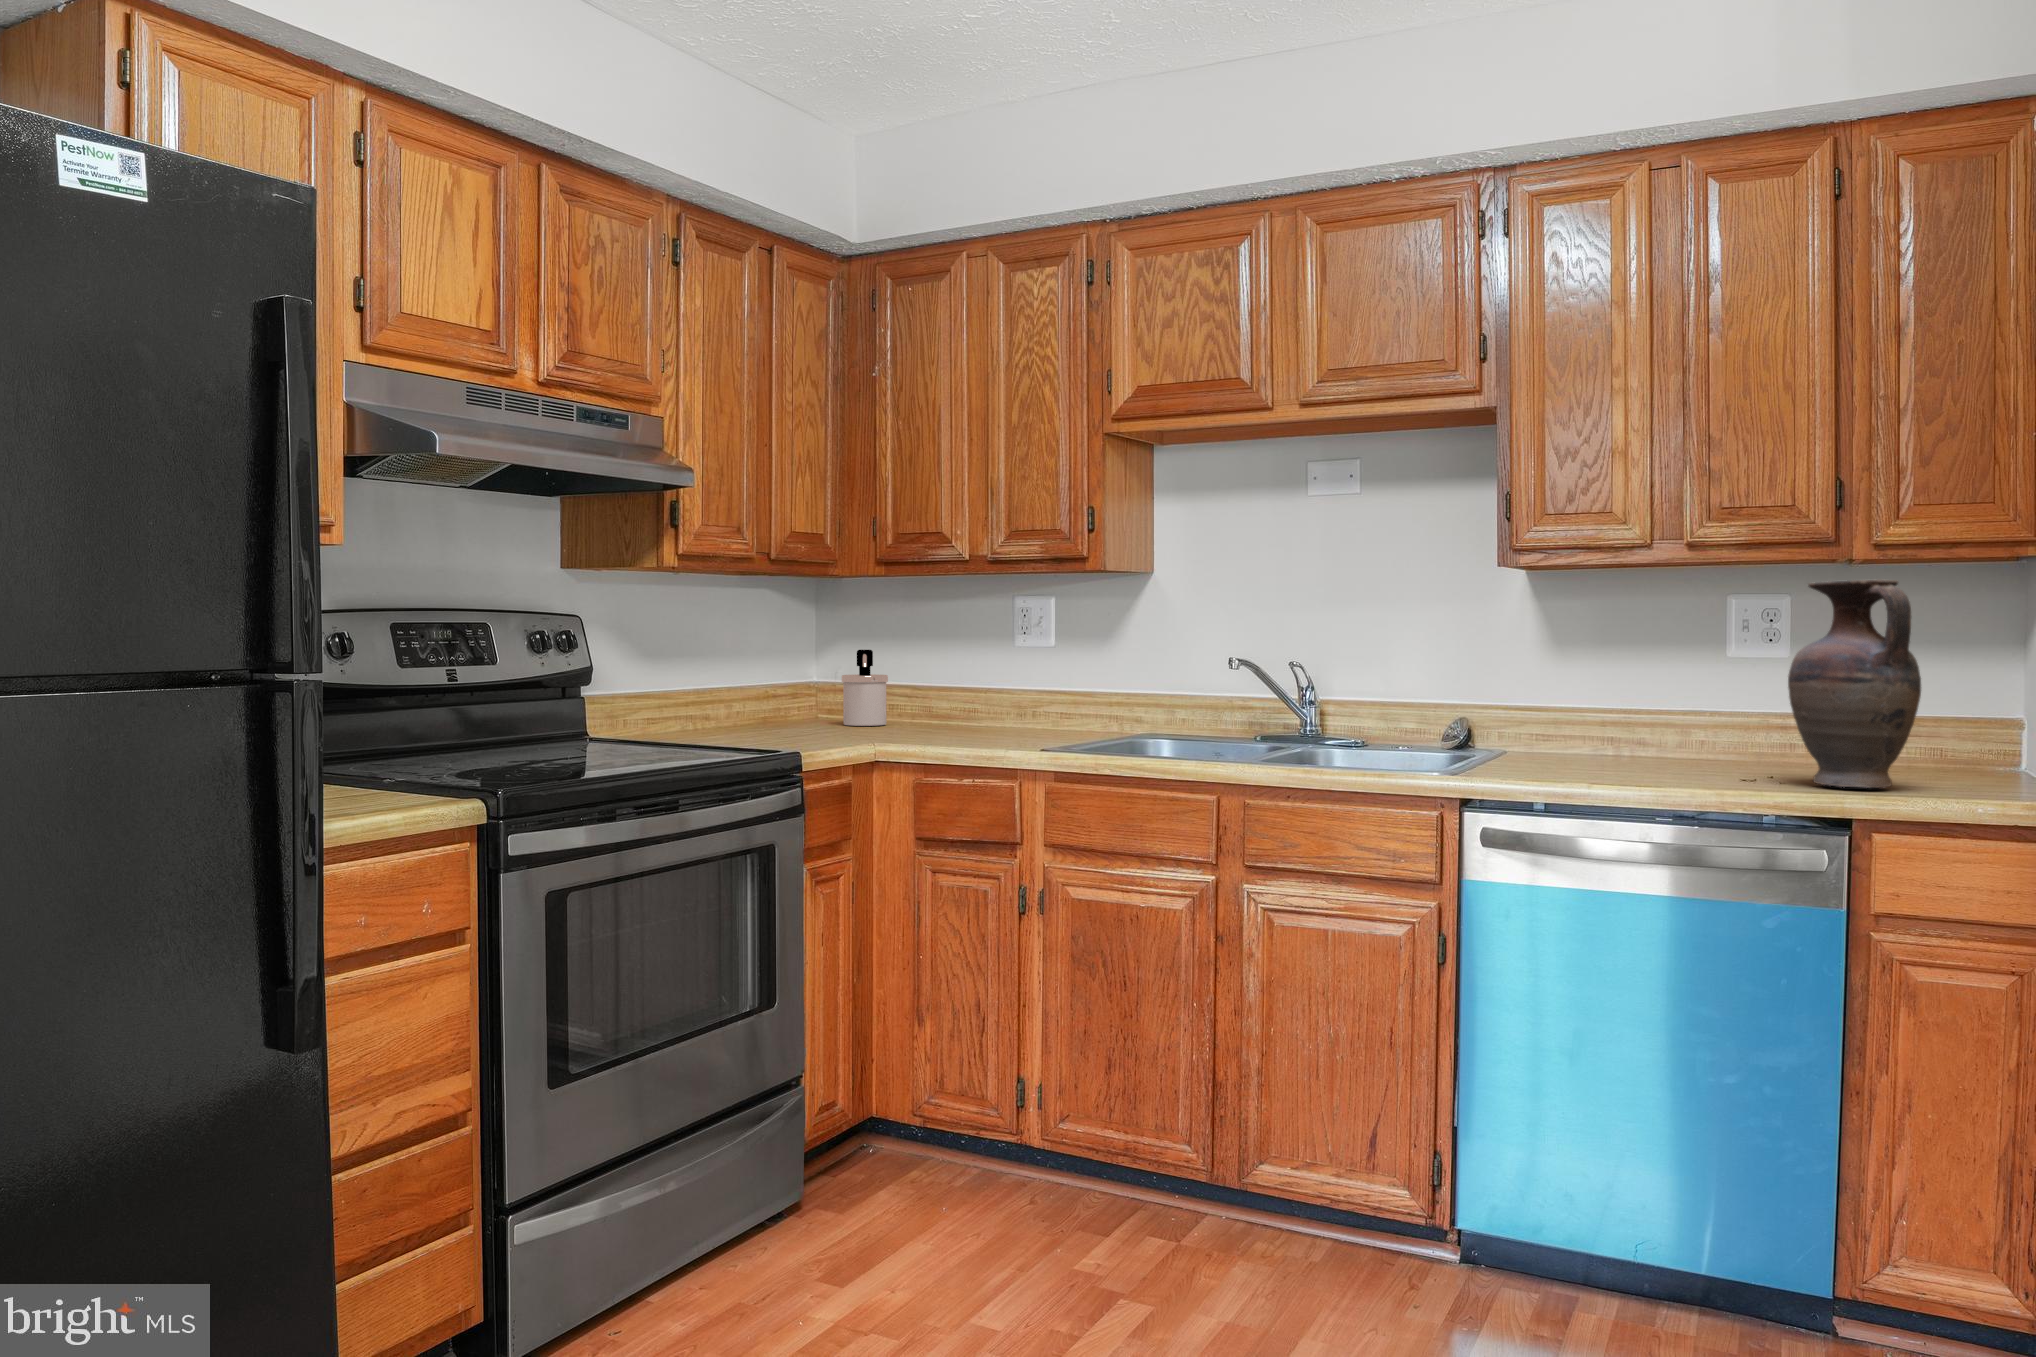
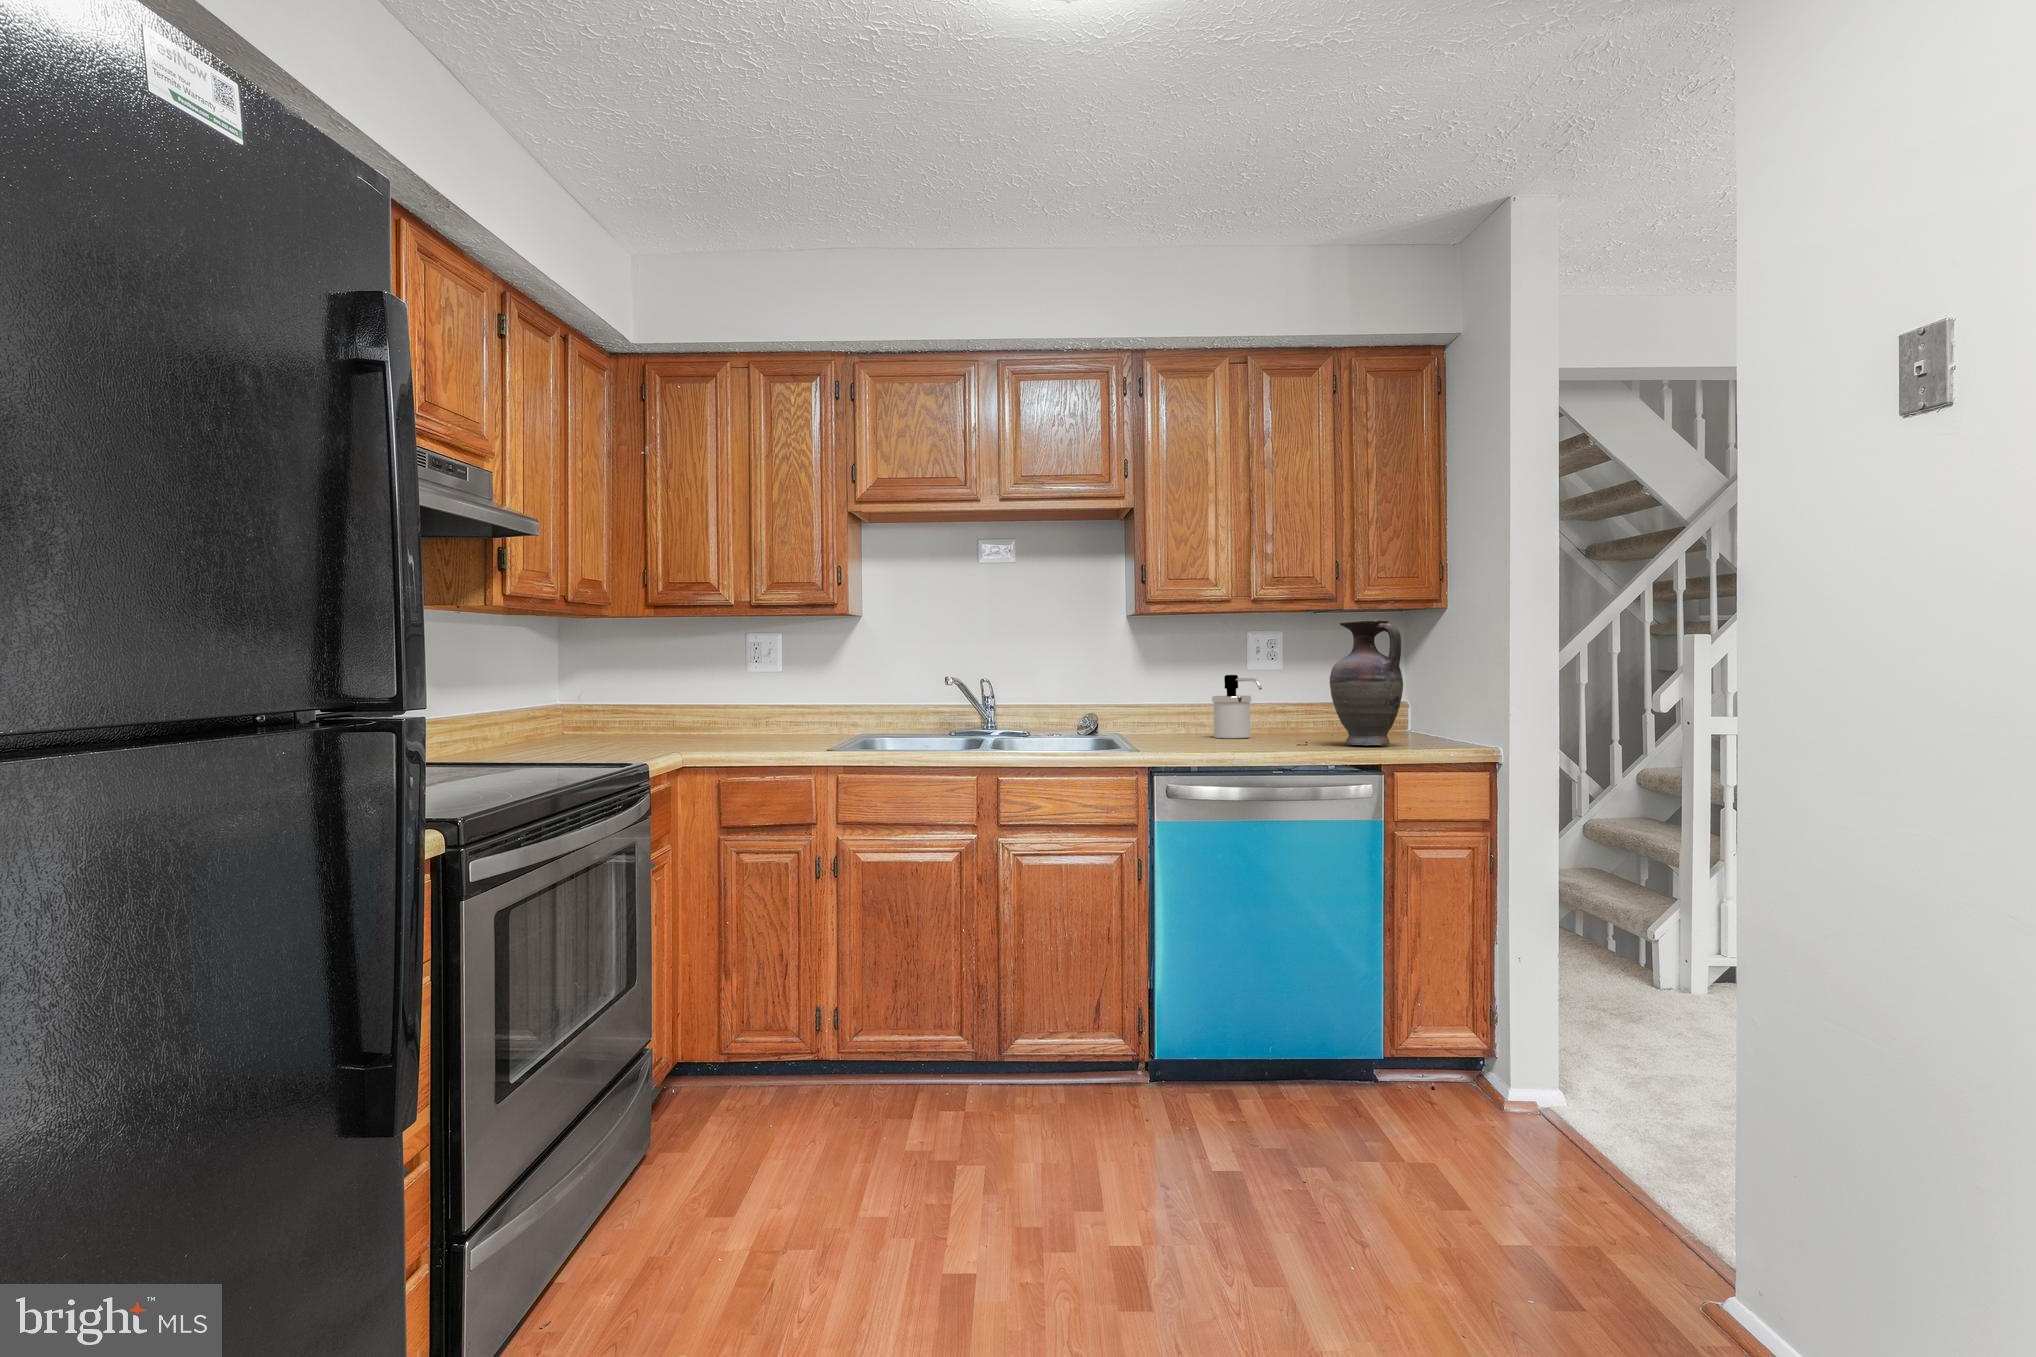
soap dispenser: present [842,650,888,726] -> present [1212,675,1262,738]

